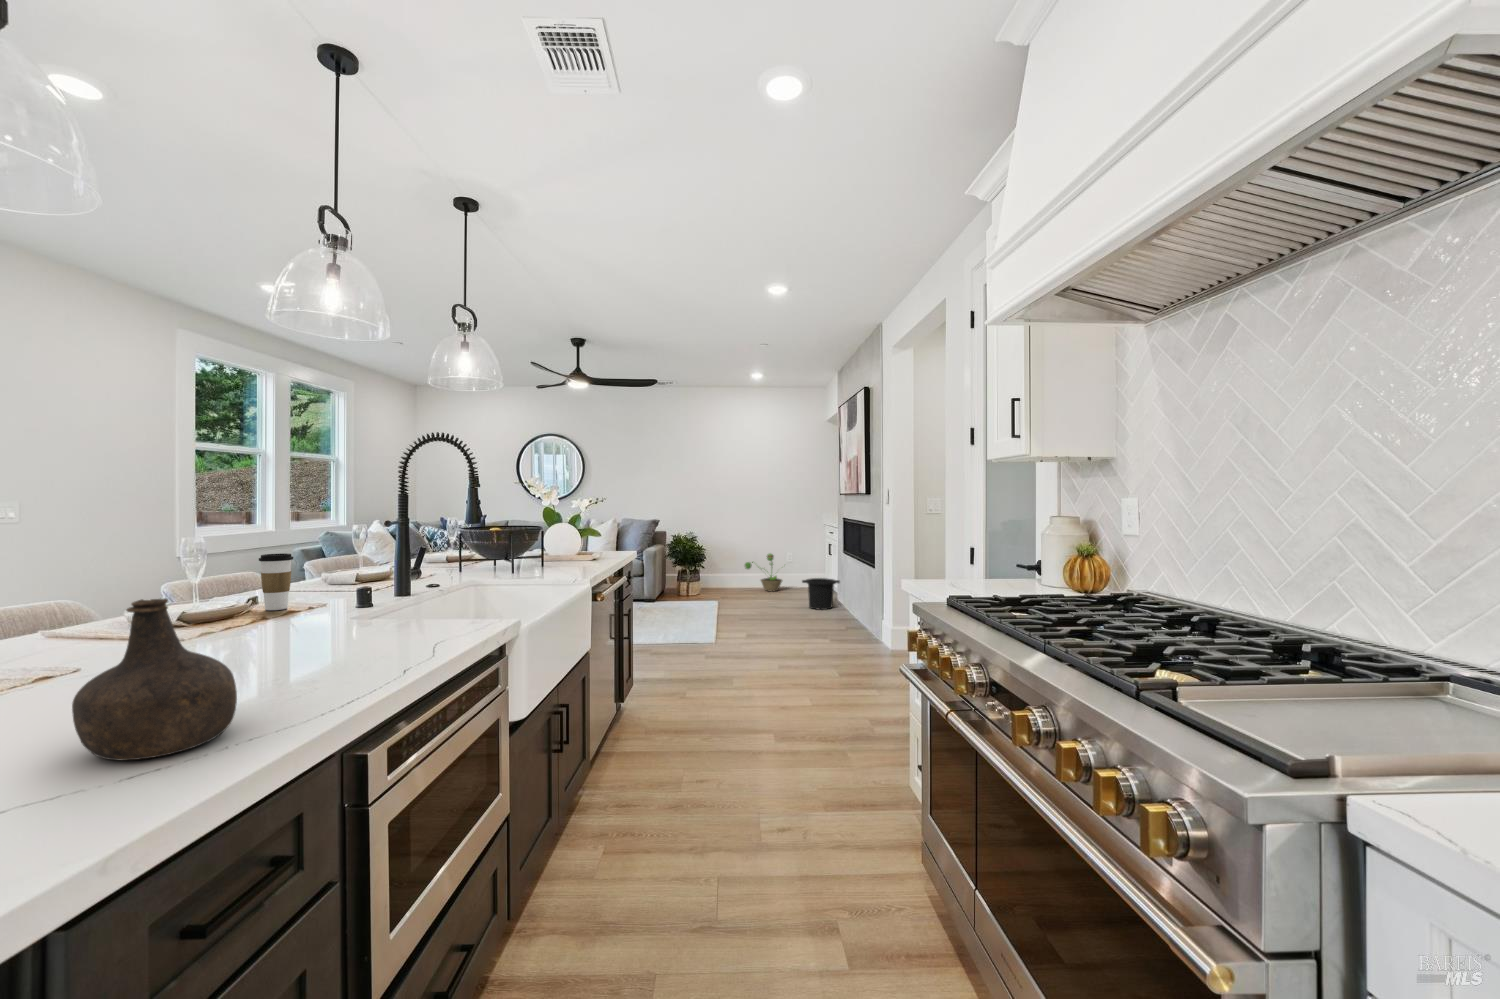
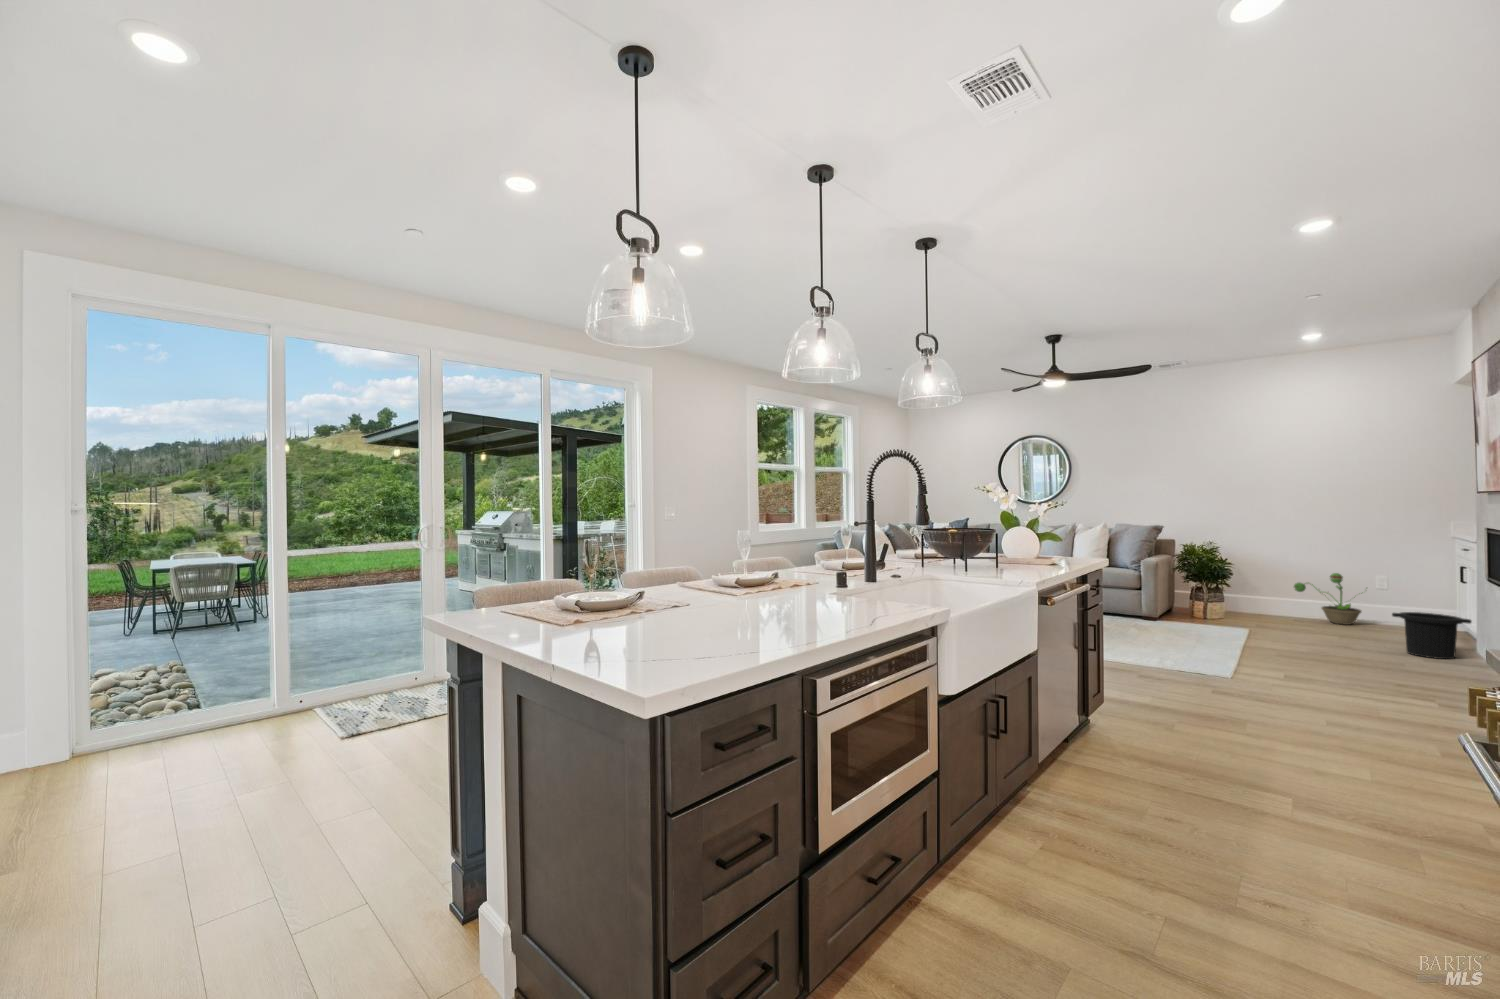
coffee cup: present [259,553,293,610] -> none [779,543,799,583]
bottle: present [72,598,237,760] -> none [674,562,745,653]

